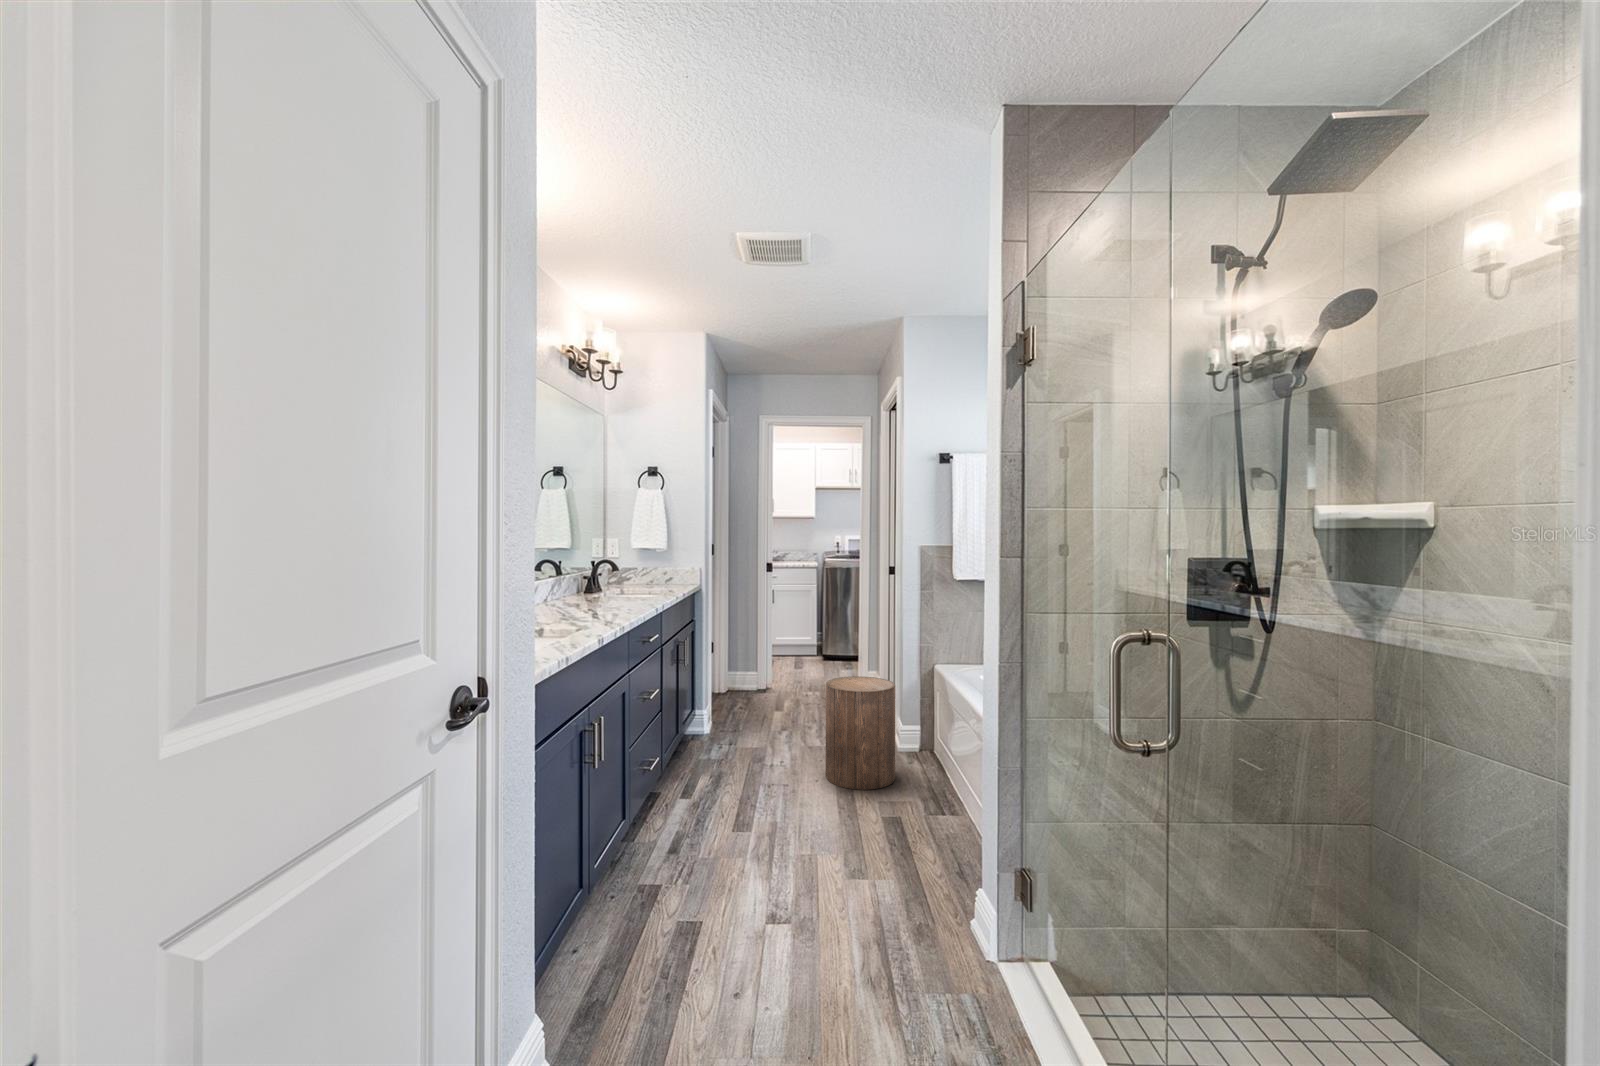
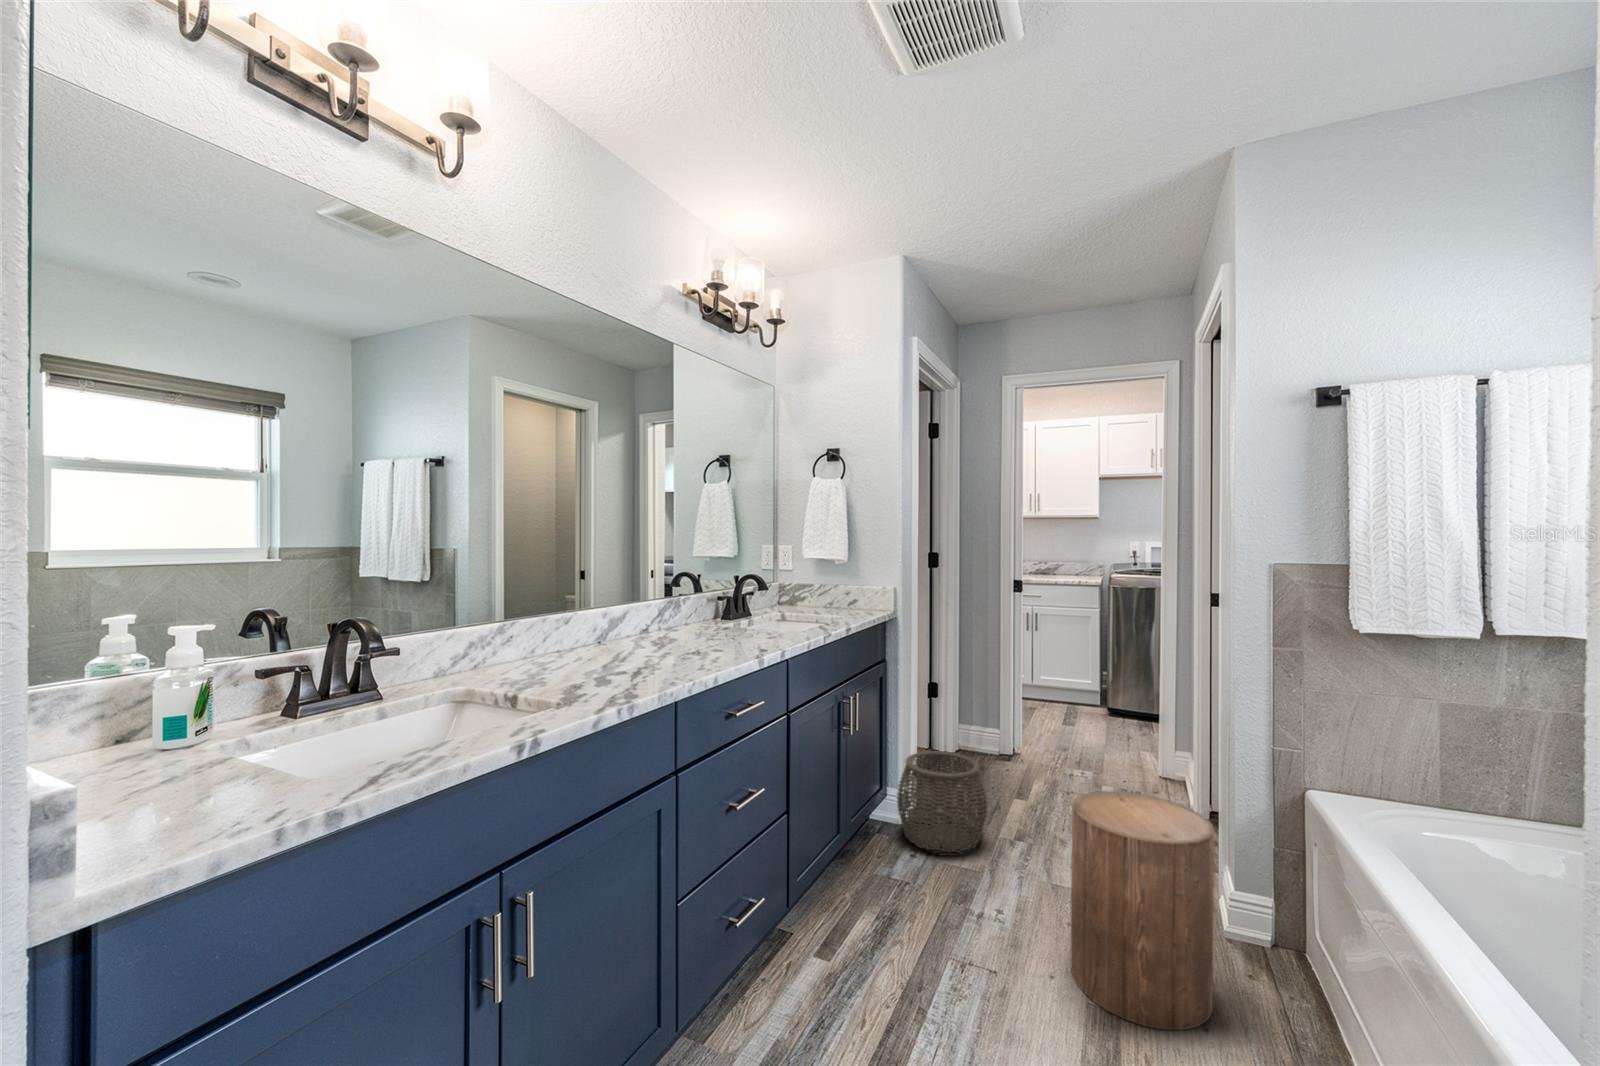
woven basket: none [705,680,765,743] -> present [897,751,988,853]

